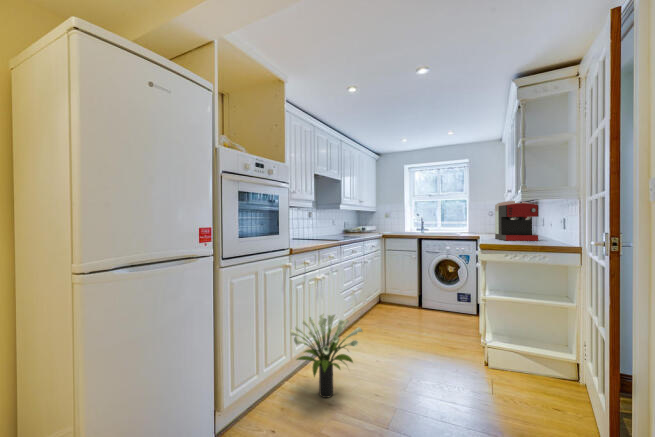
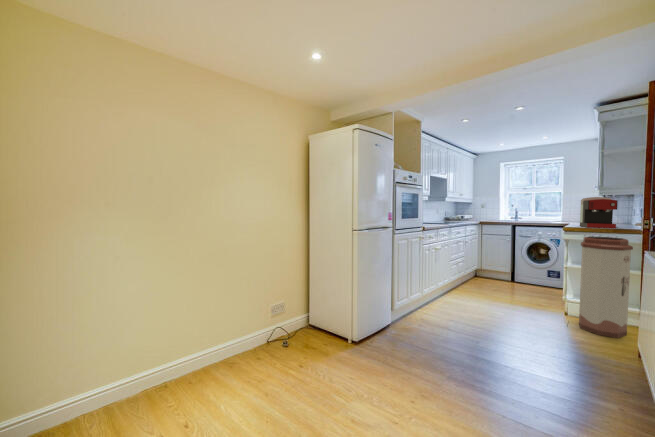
trash can: none [510,255,581,418] -> present [579,236,633,338]
potted plant: present [291,314,362,398] -> none [425,267,472,315]

